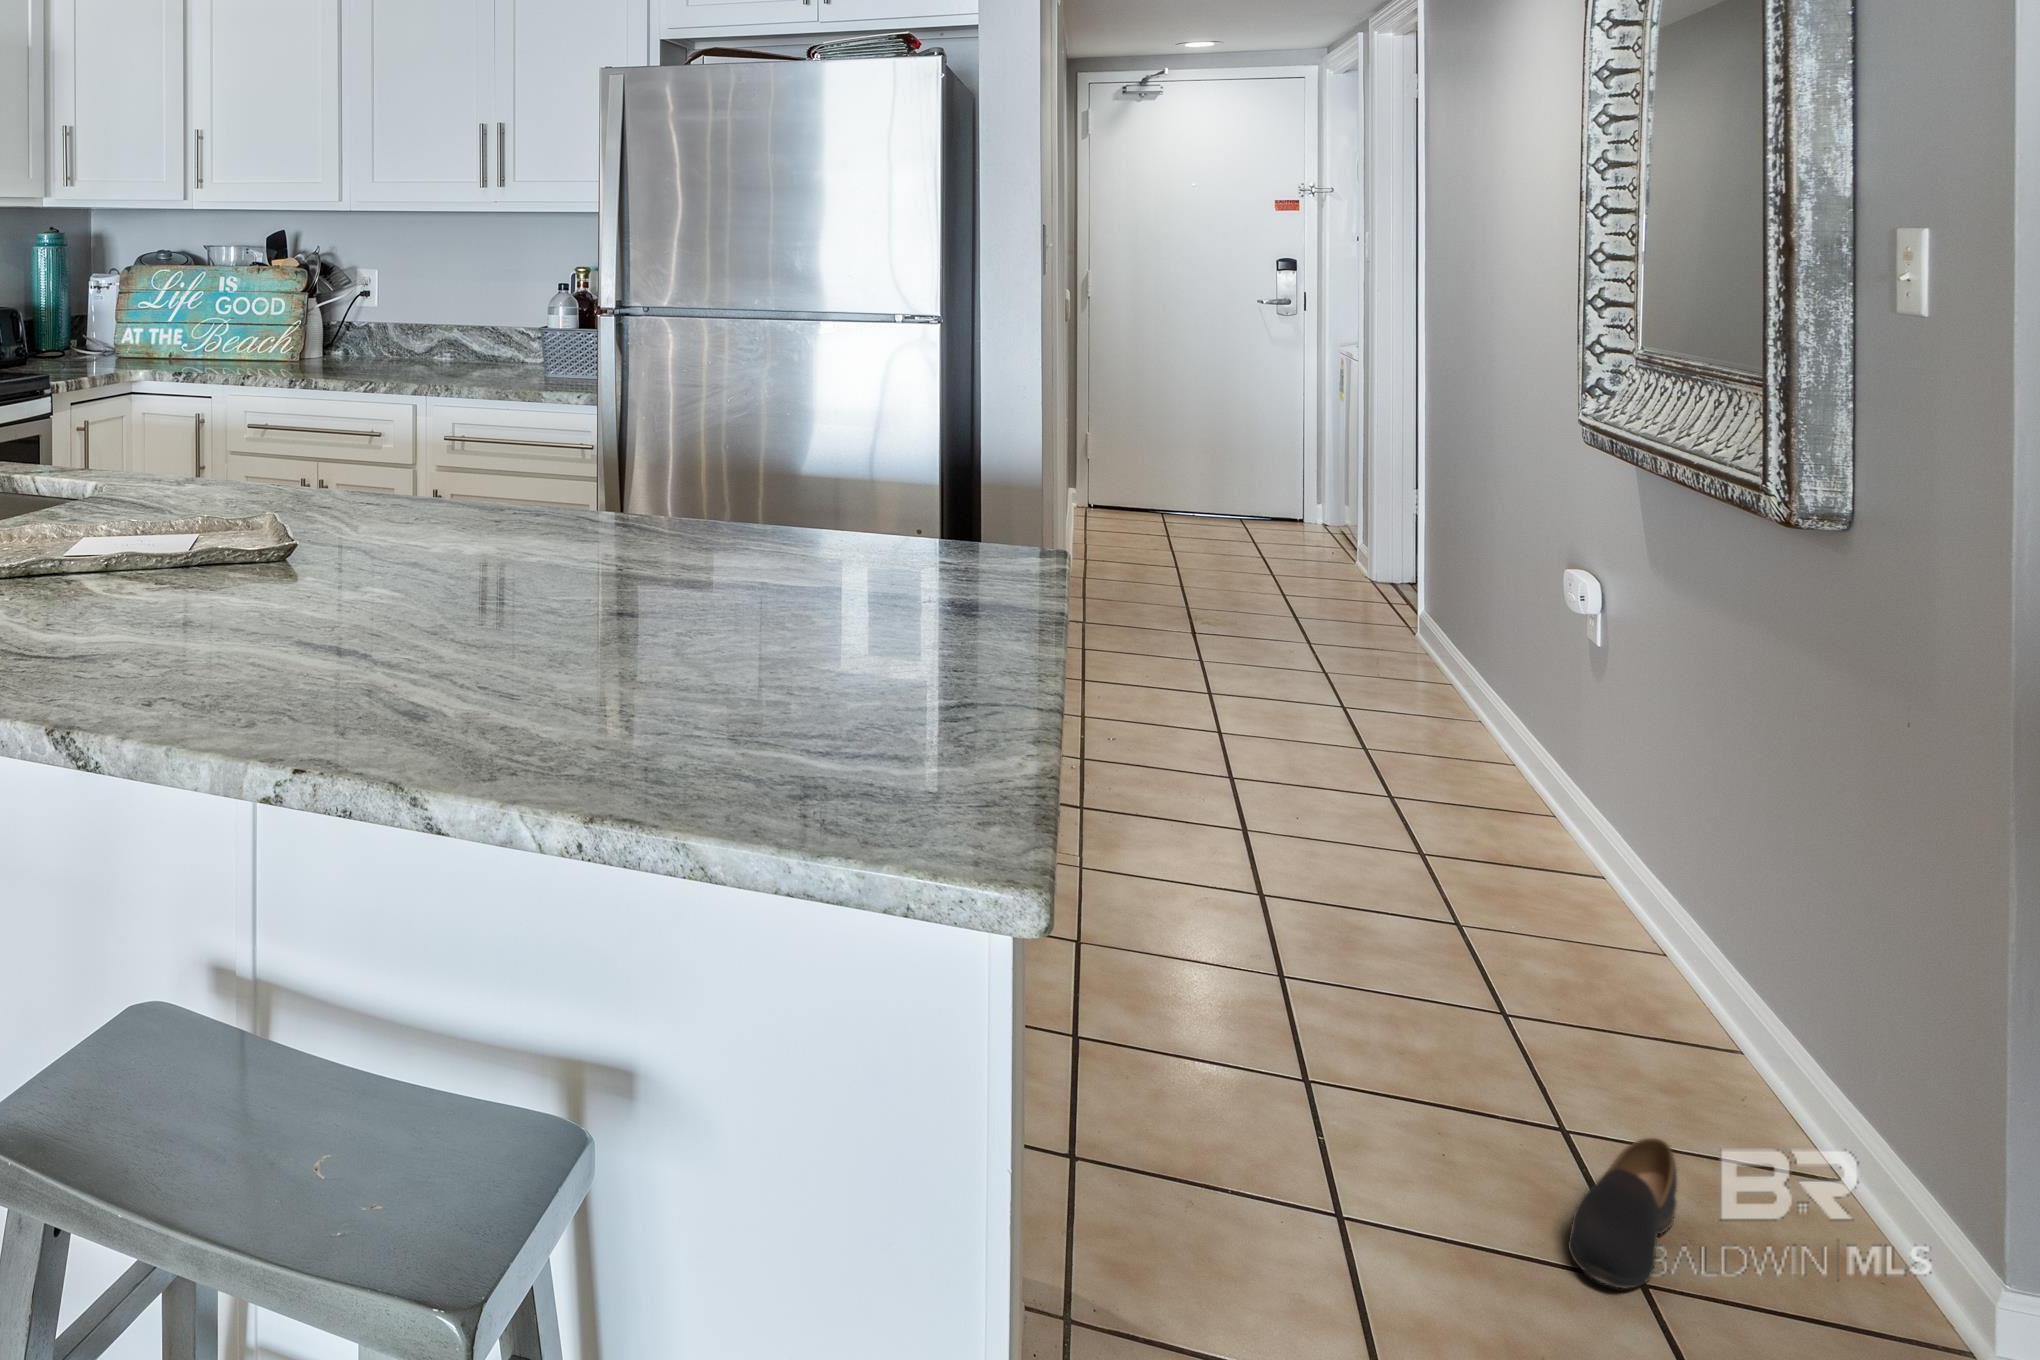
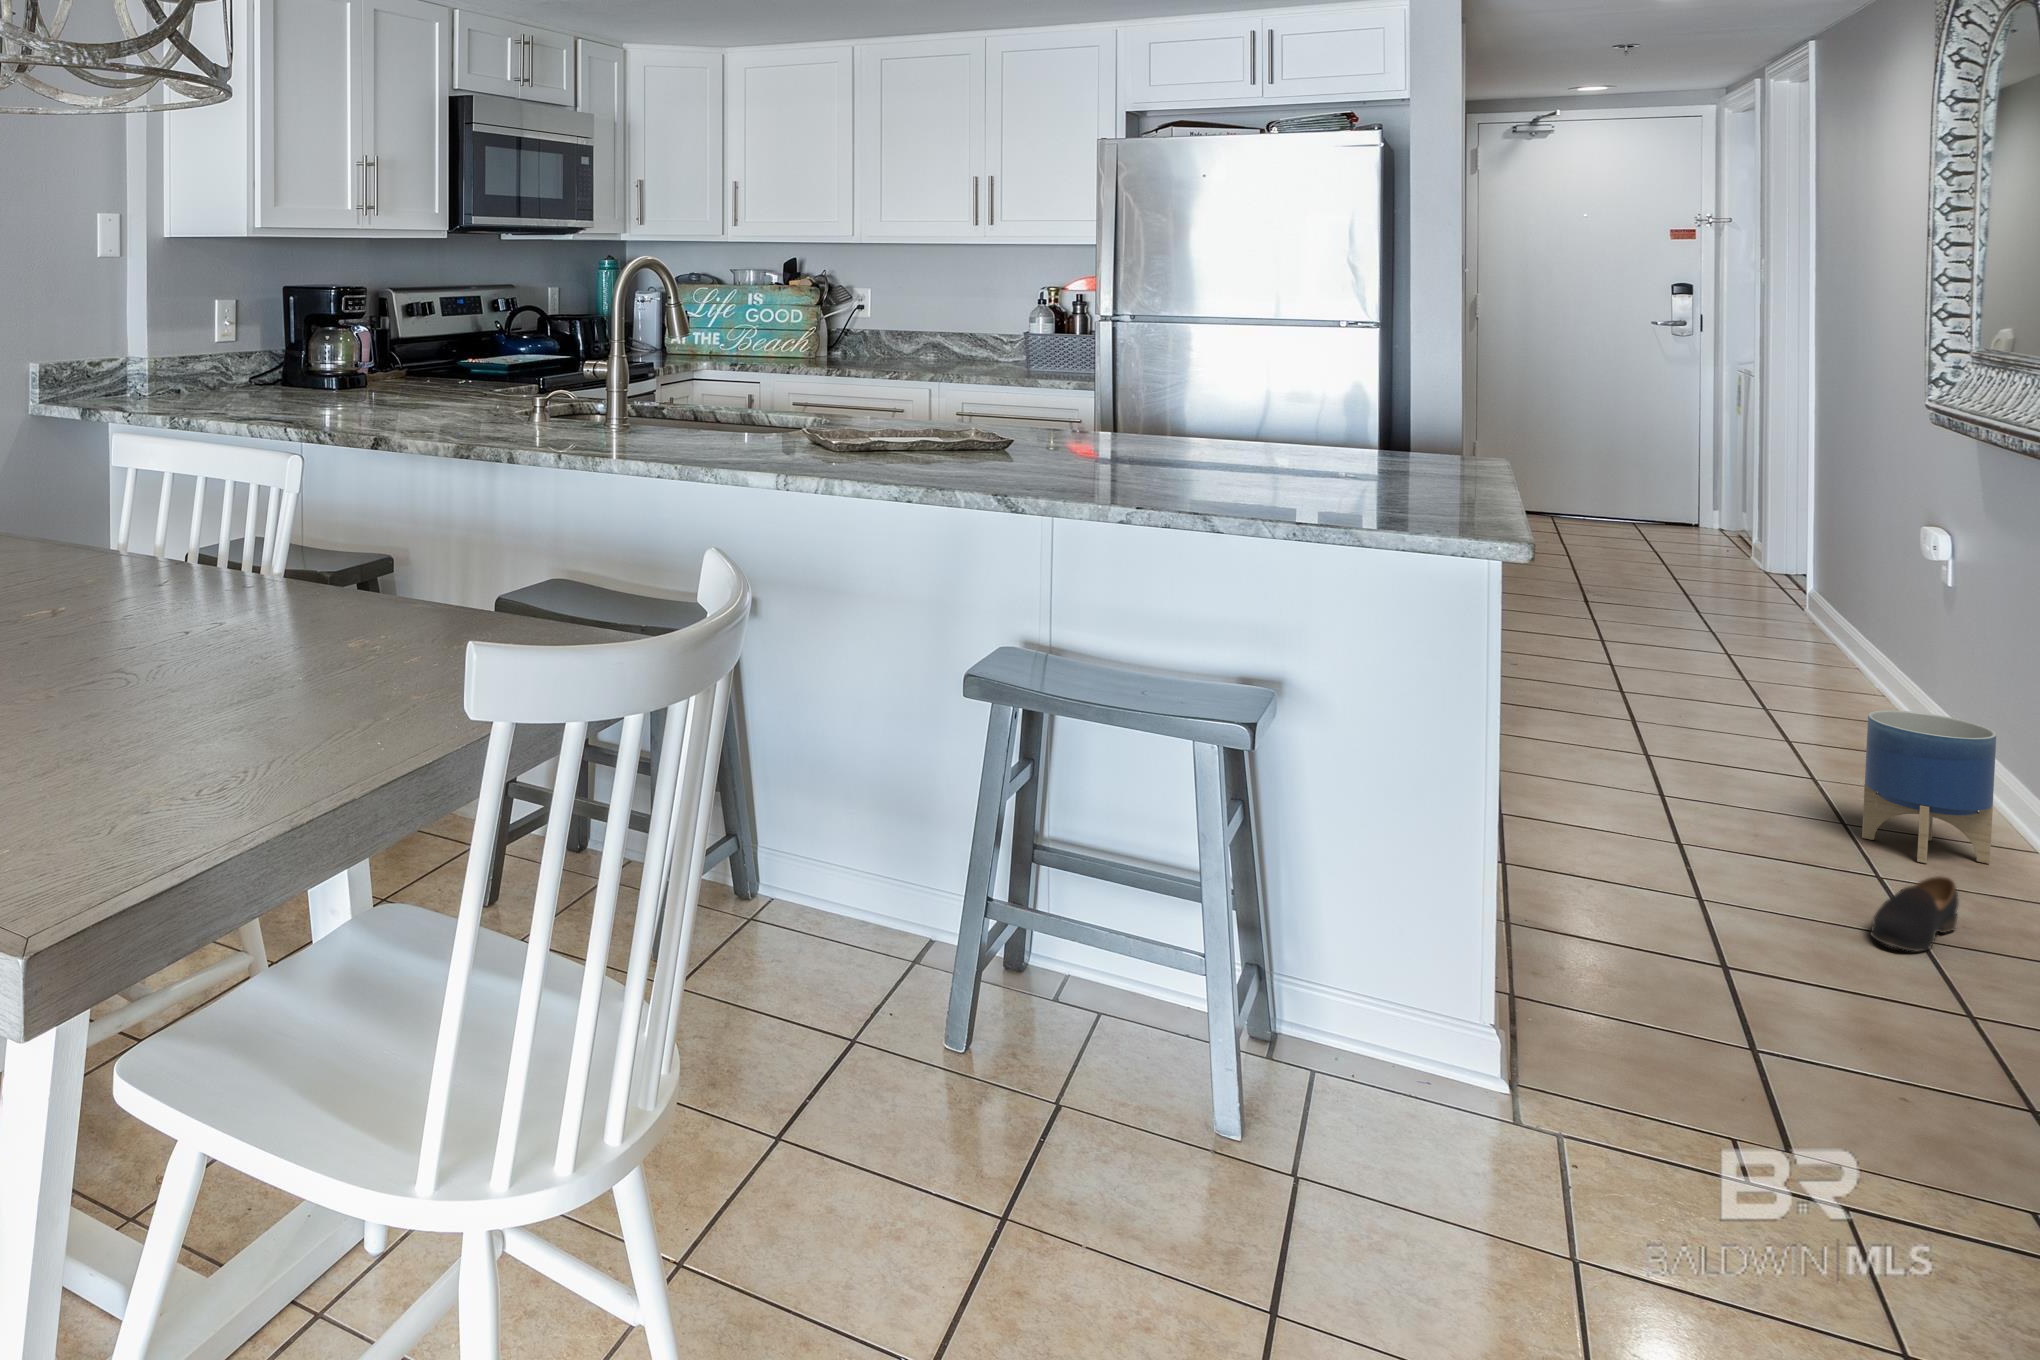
planter: none [1526,844,1693,1069] -> present [1862,710,1996,864]

